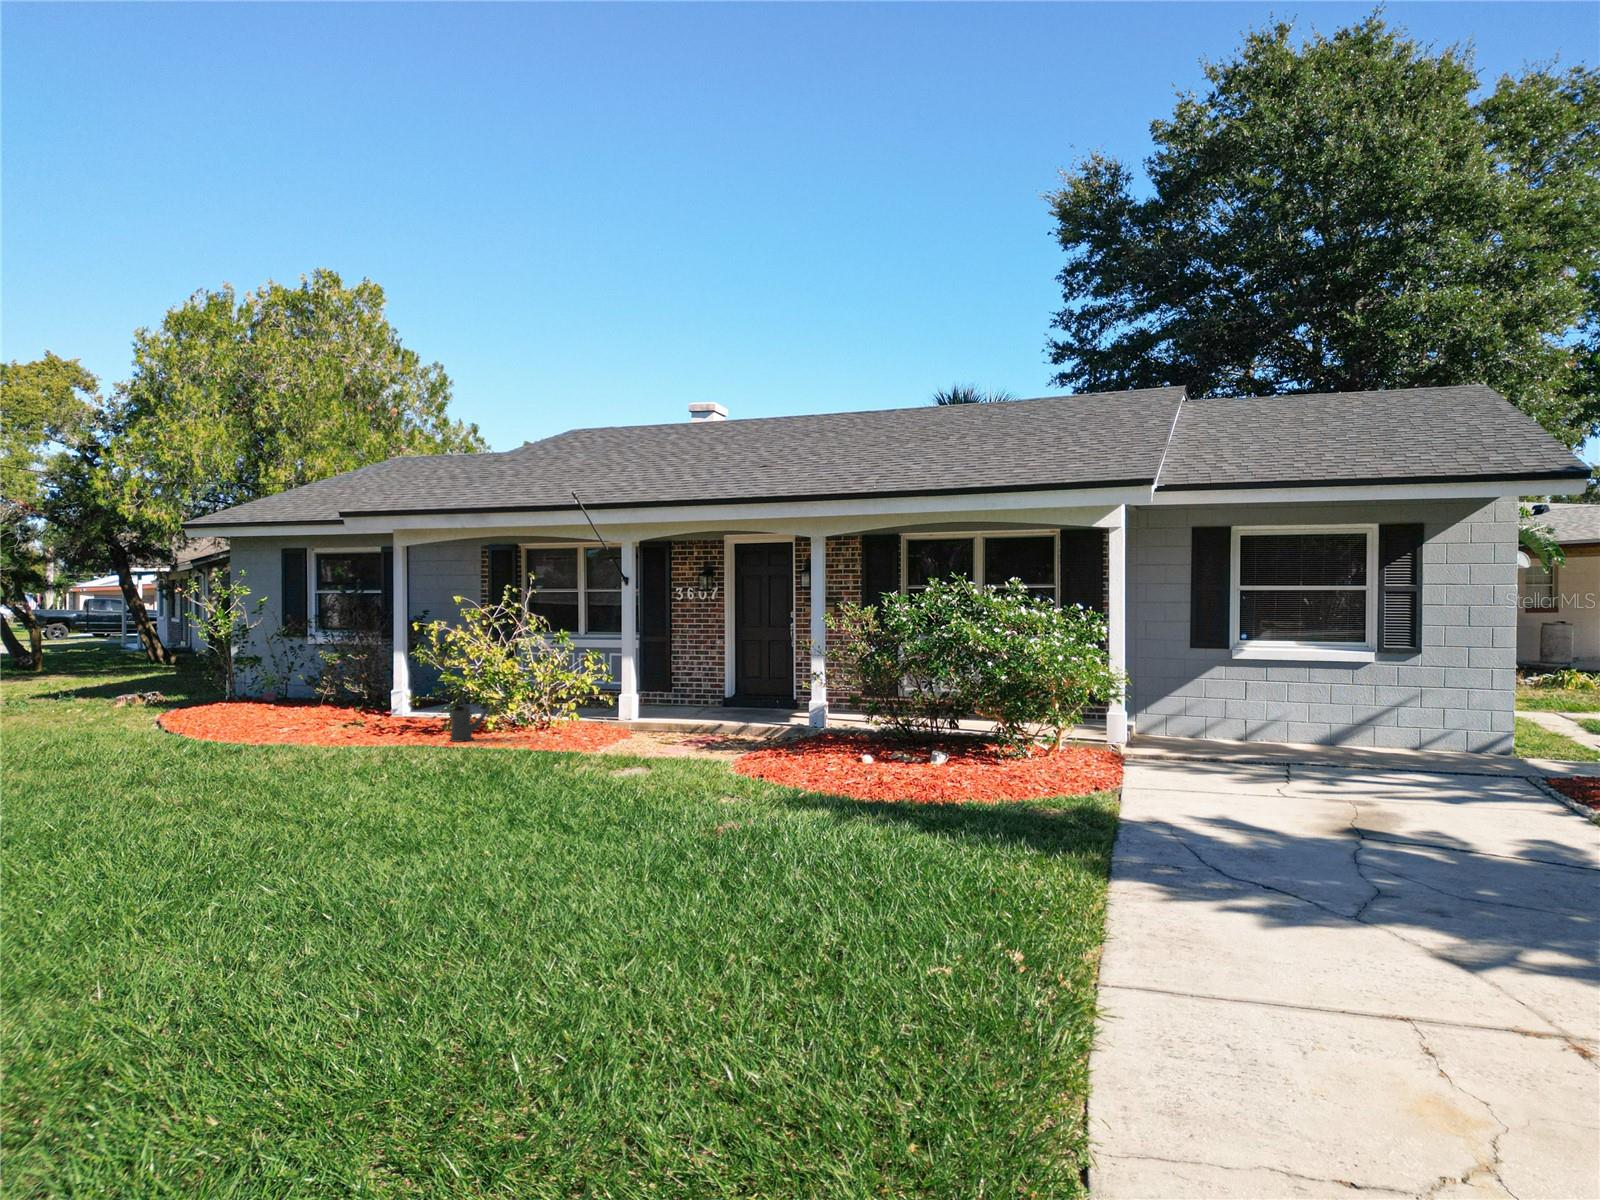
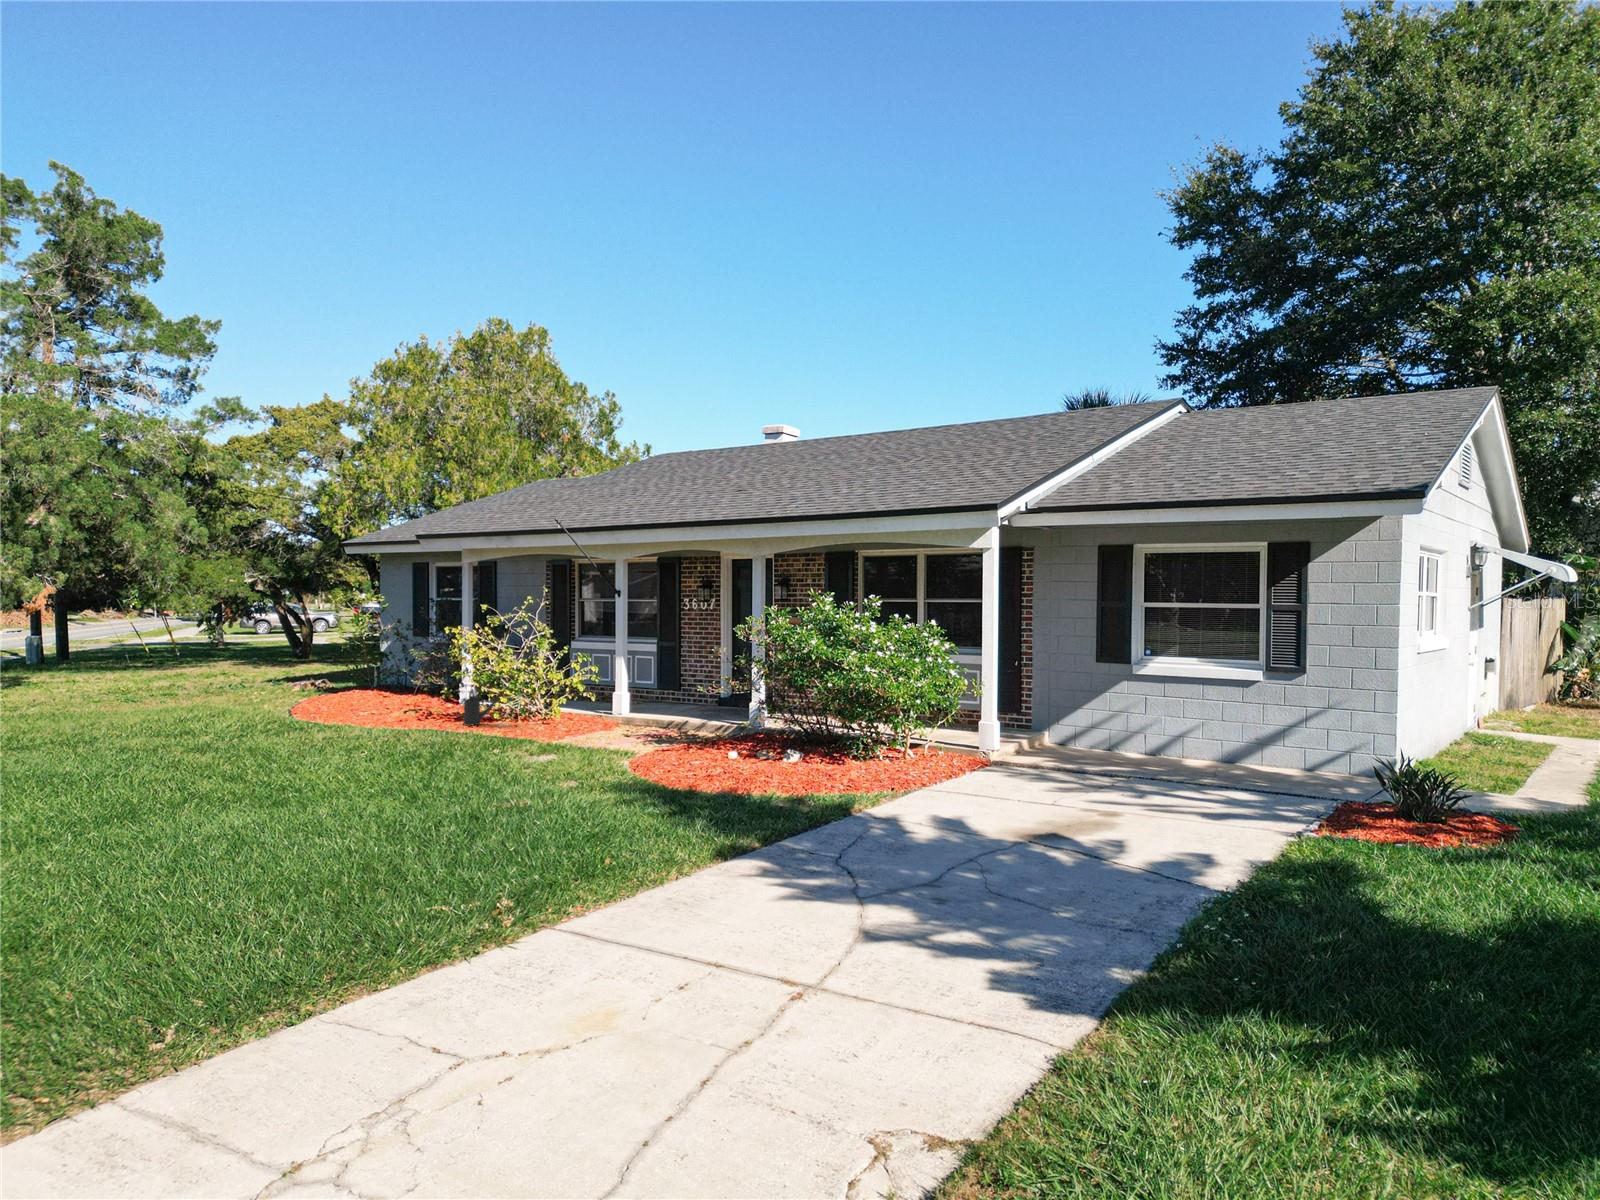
decorative plant: present [262,670,276,702] -> none [366,663,397,690]

